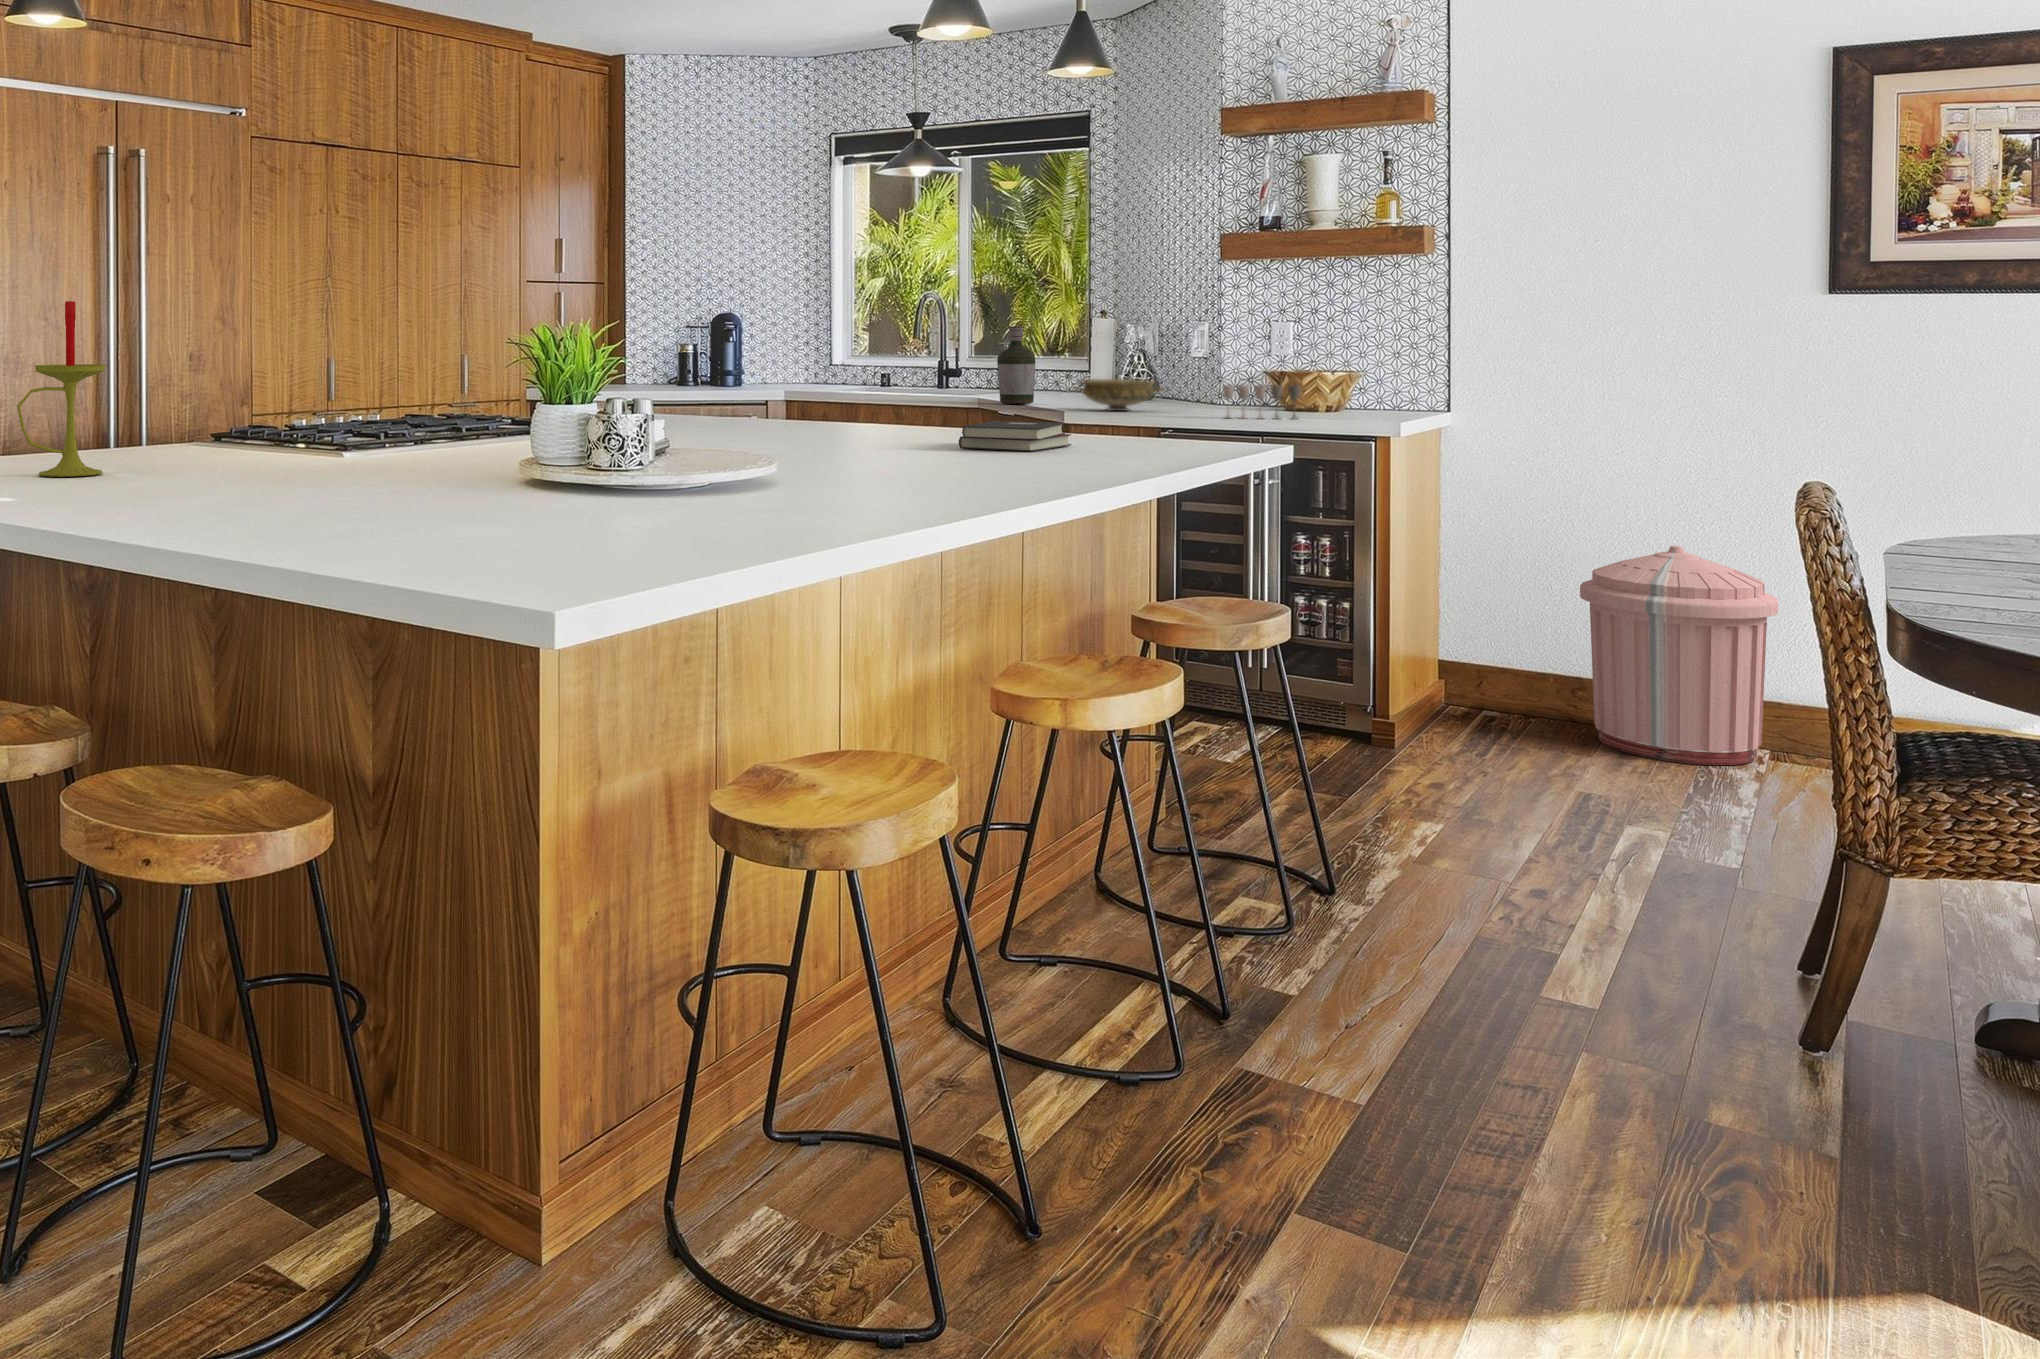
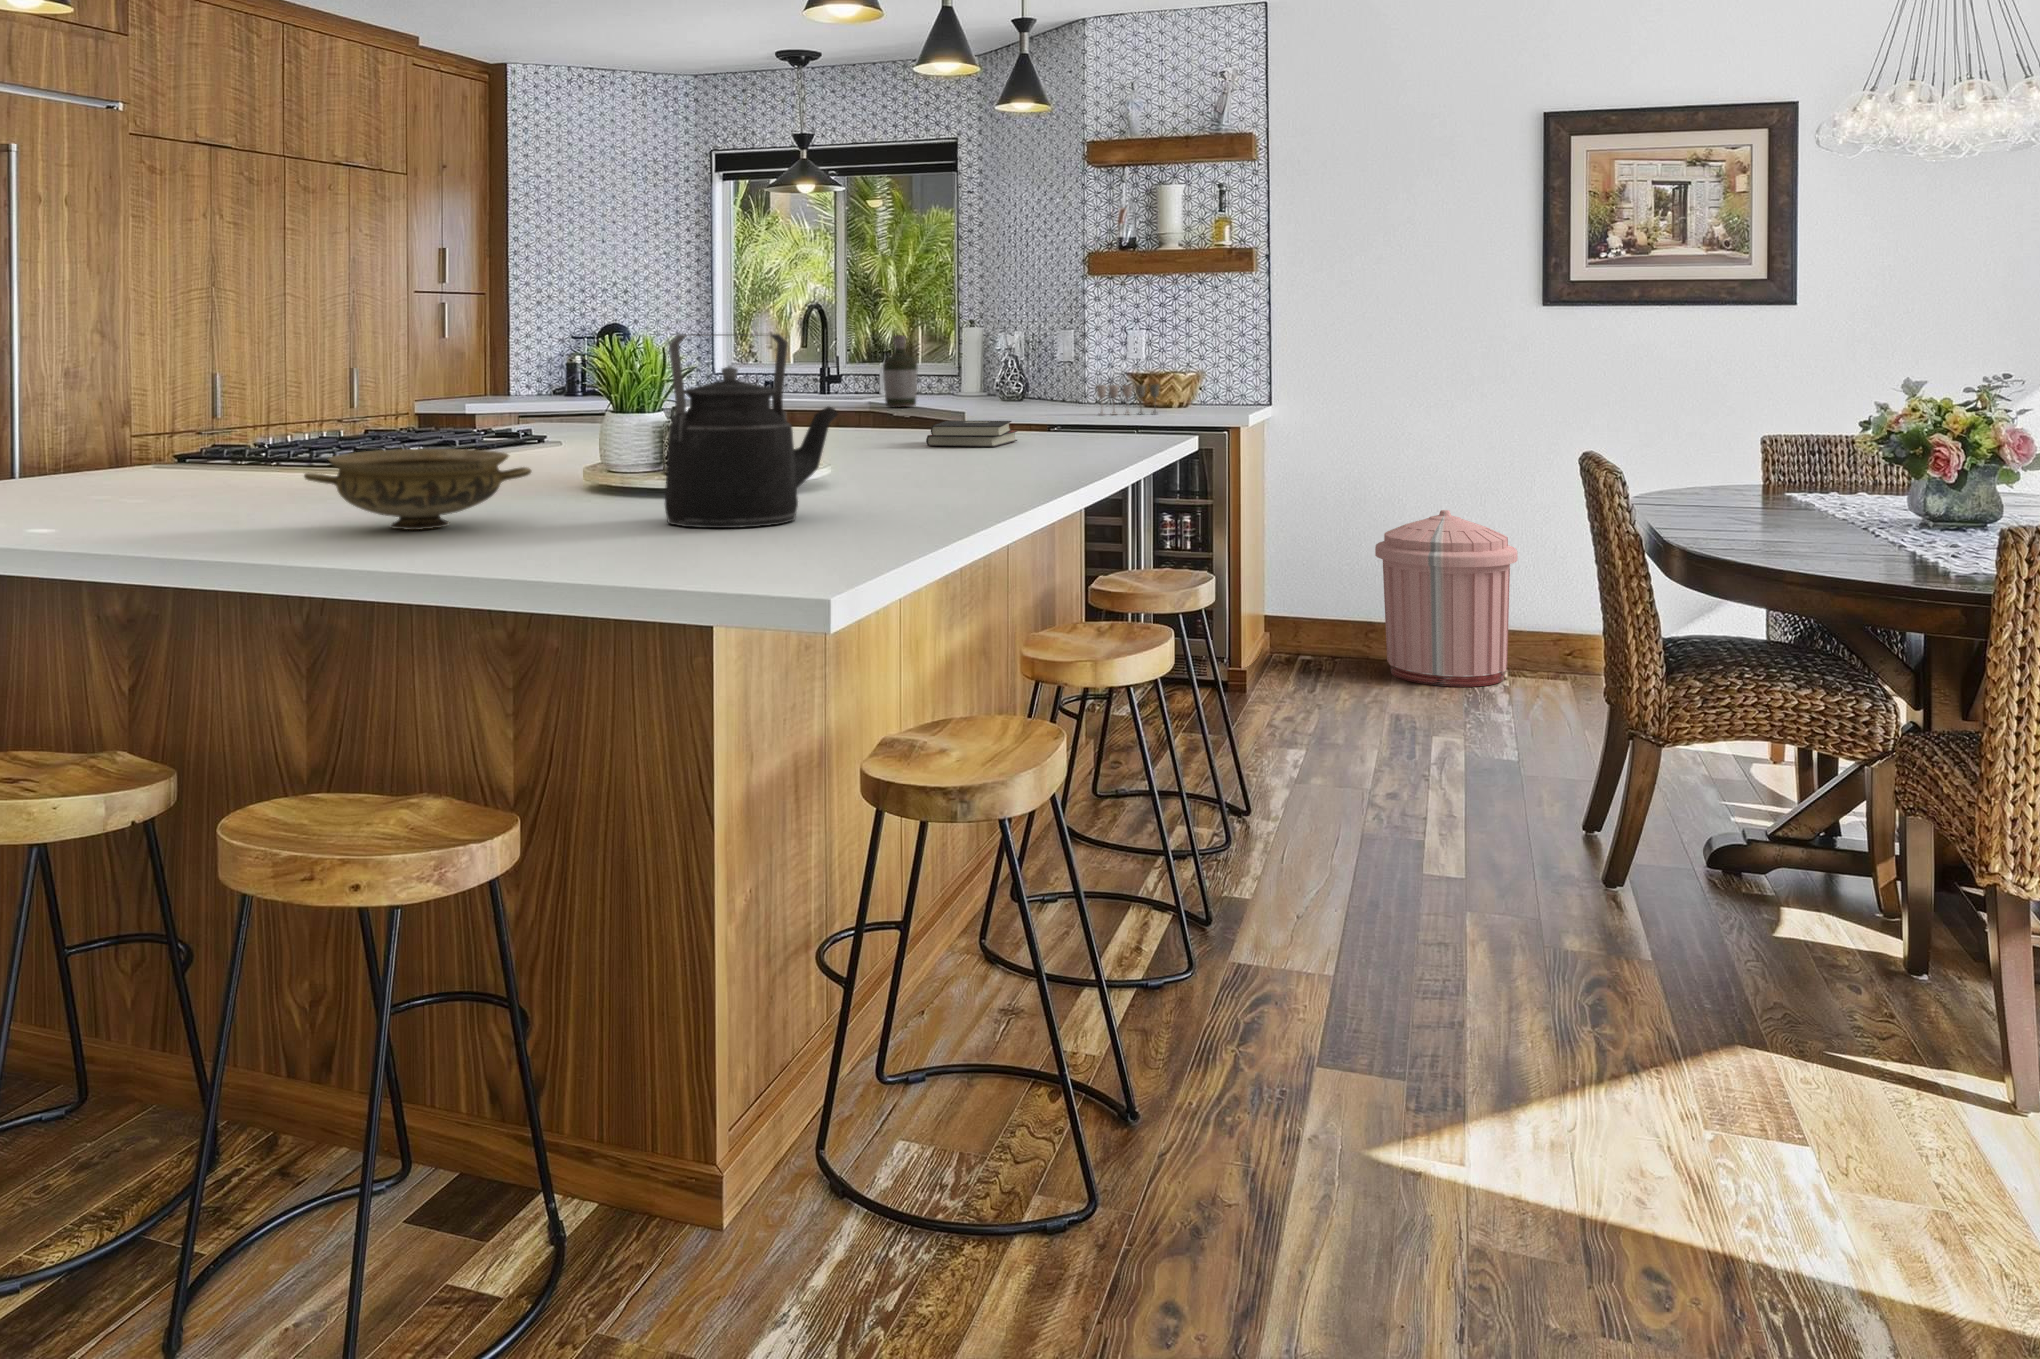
candle: present [17,301,106,477] -> none [13,308,113,504]
kettle: none [522,326,722,531] -> present [665,334,838,528]
ceramic bowl: present [1074,379,1164,411] -> present [304,449,531,530]

